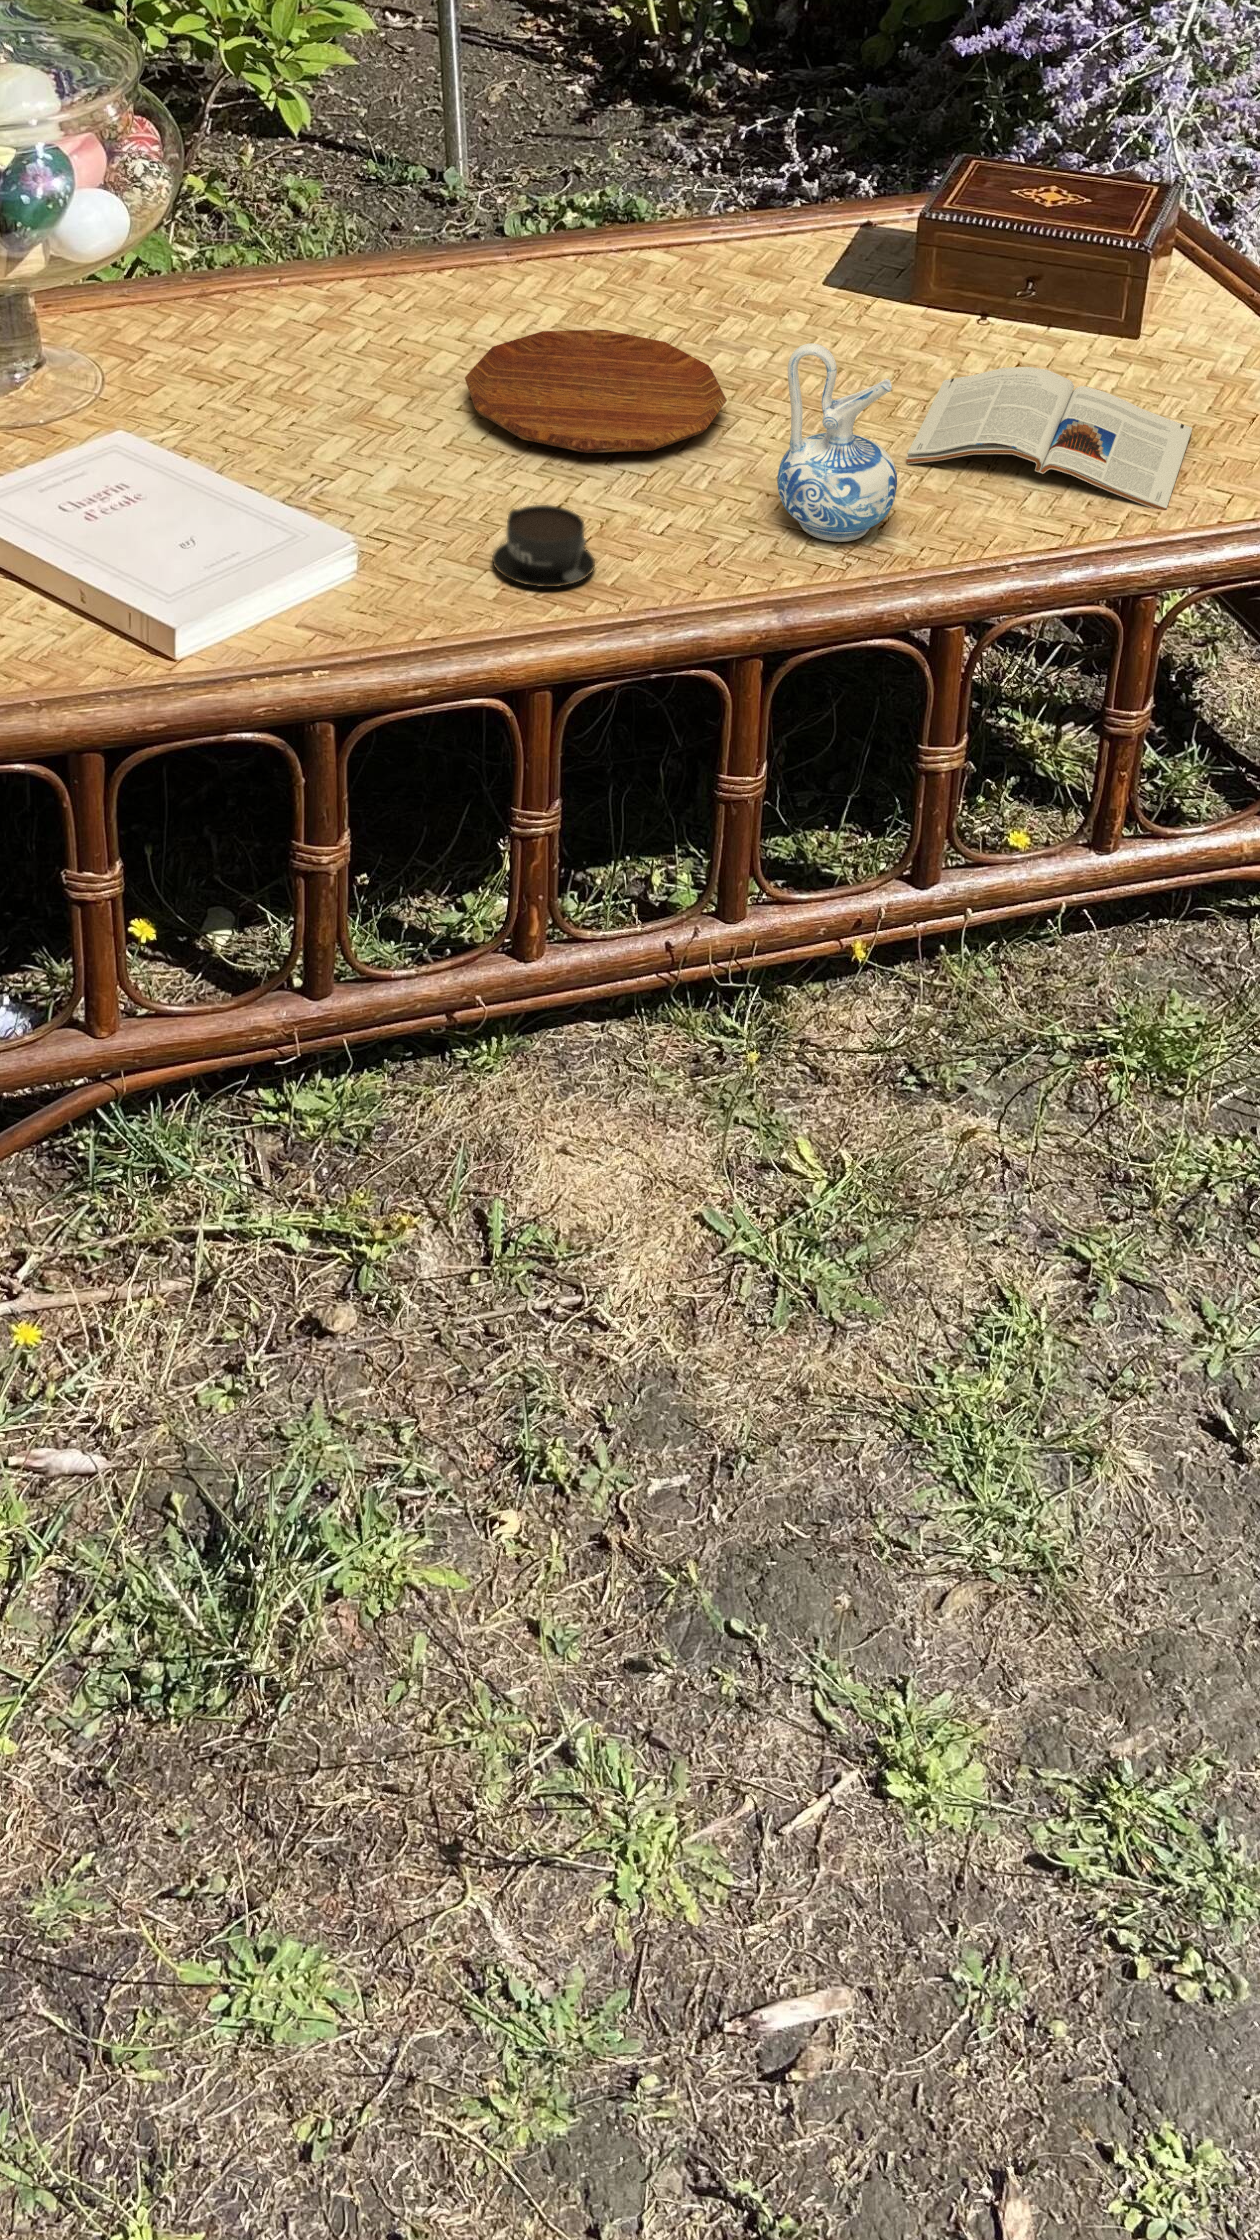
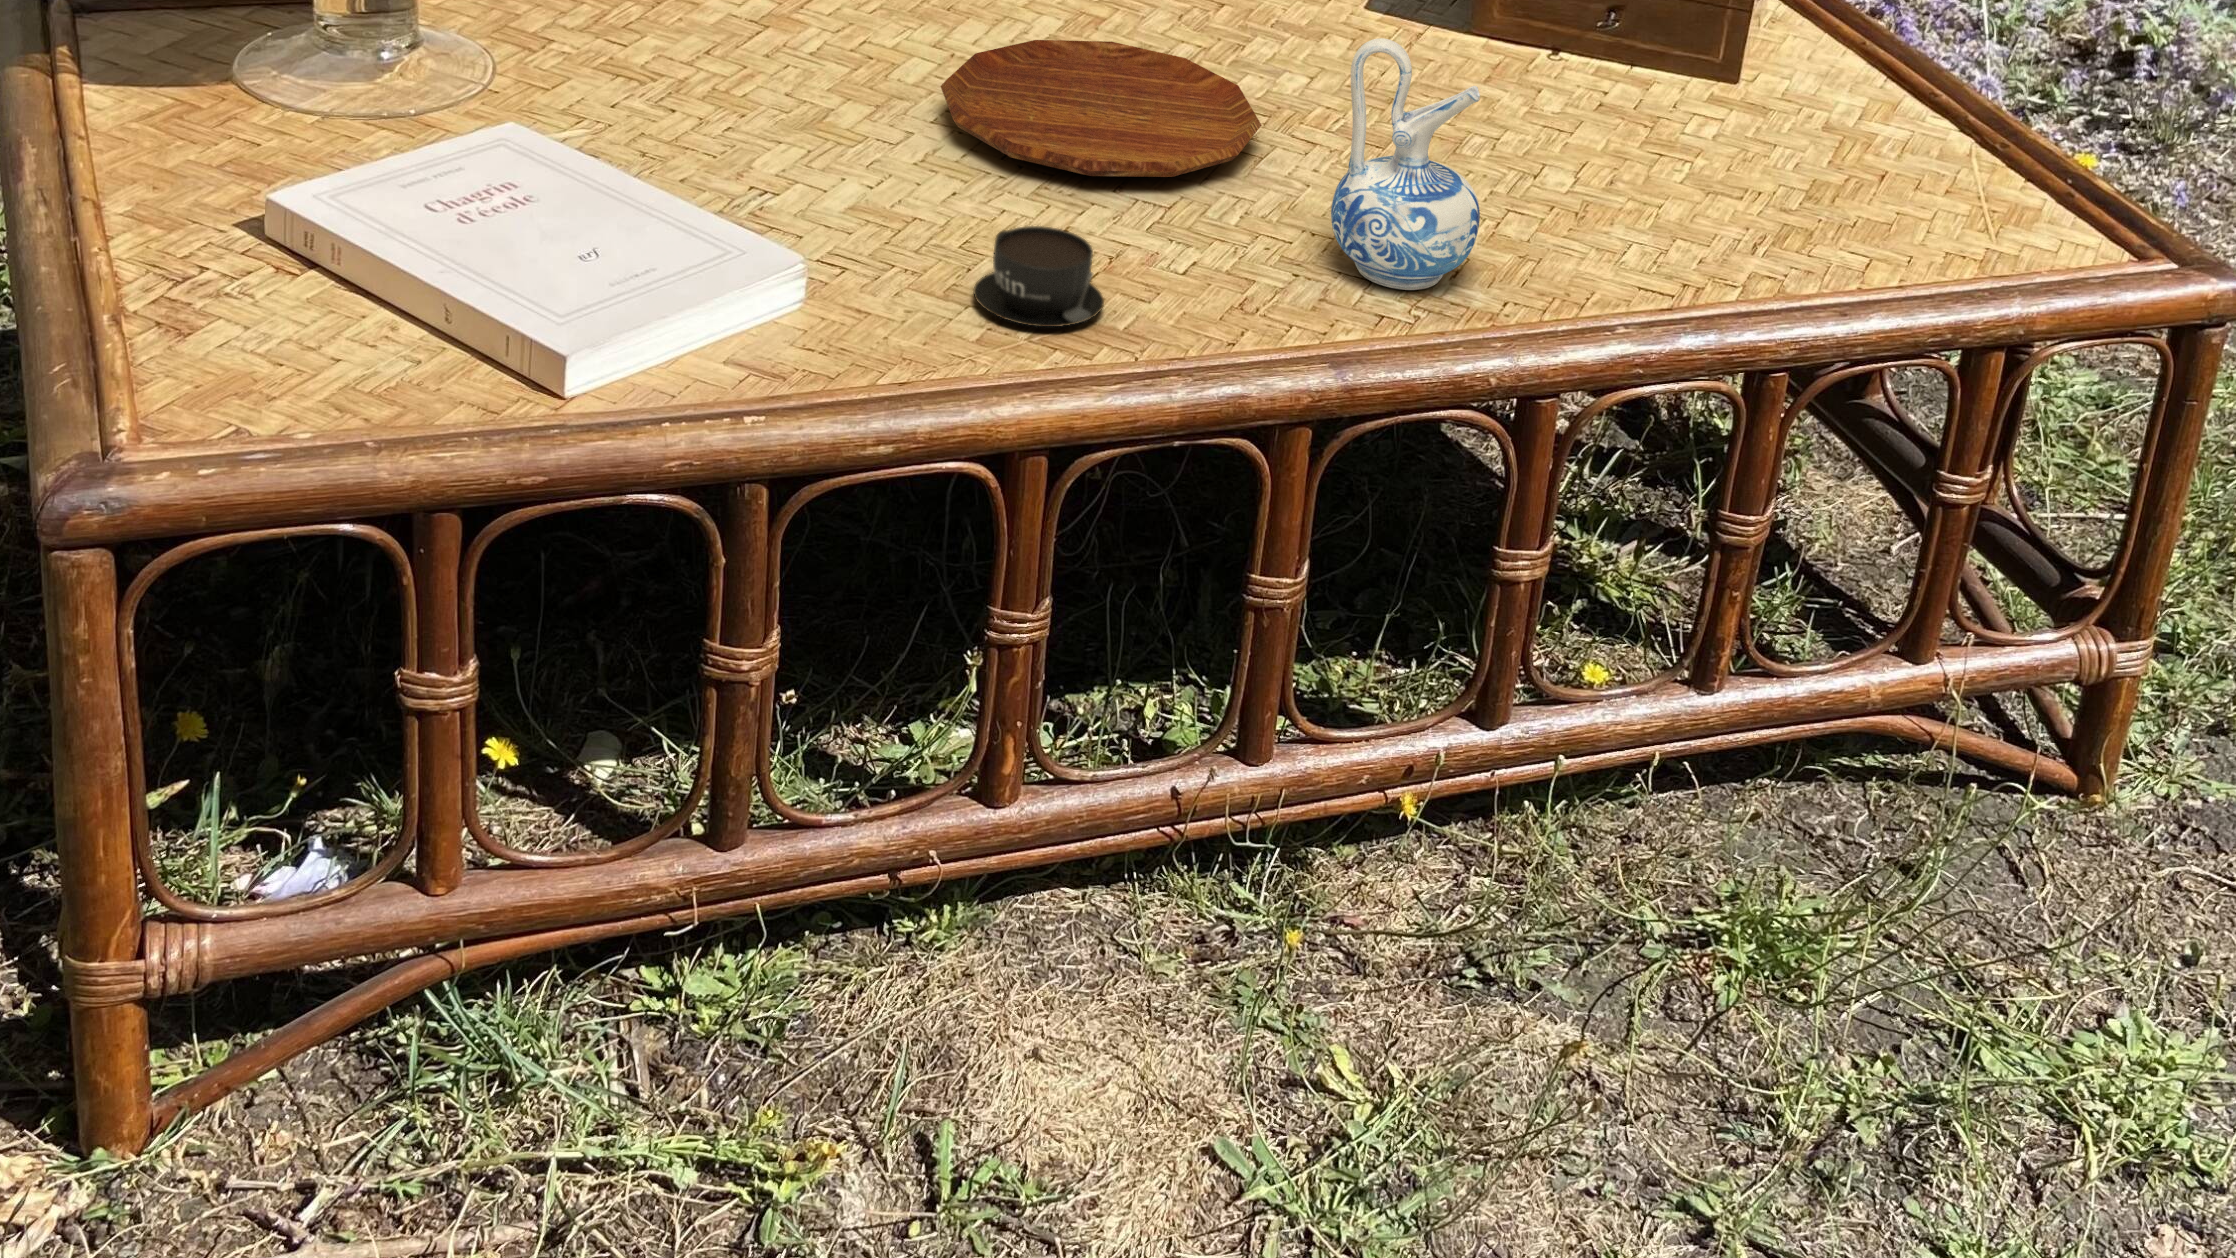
magazine: present [906,367,1192,510] -> none [1481,103,1817,274]

